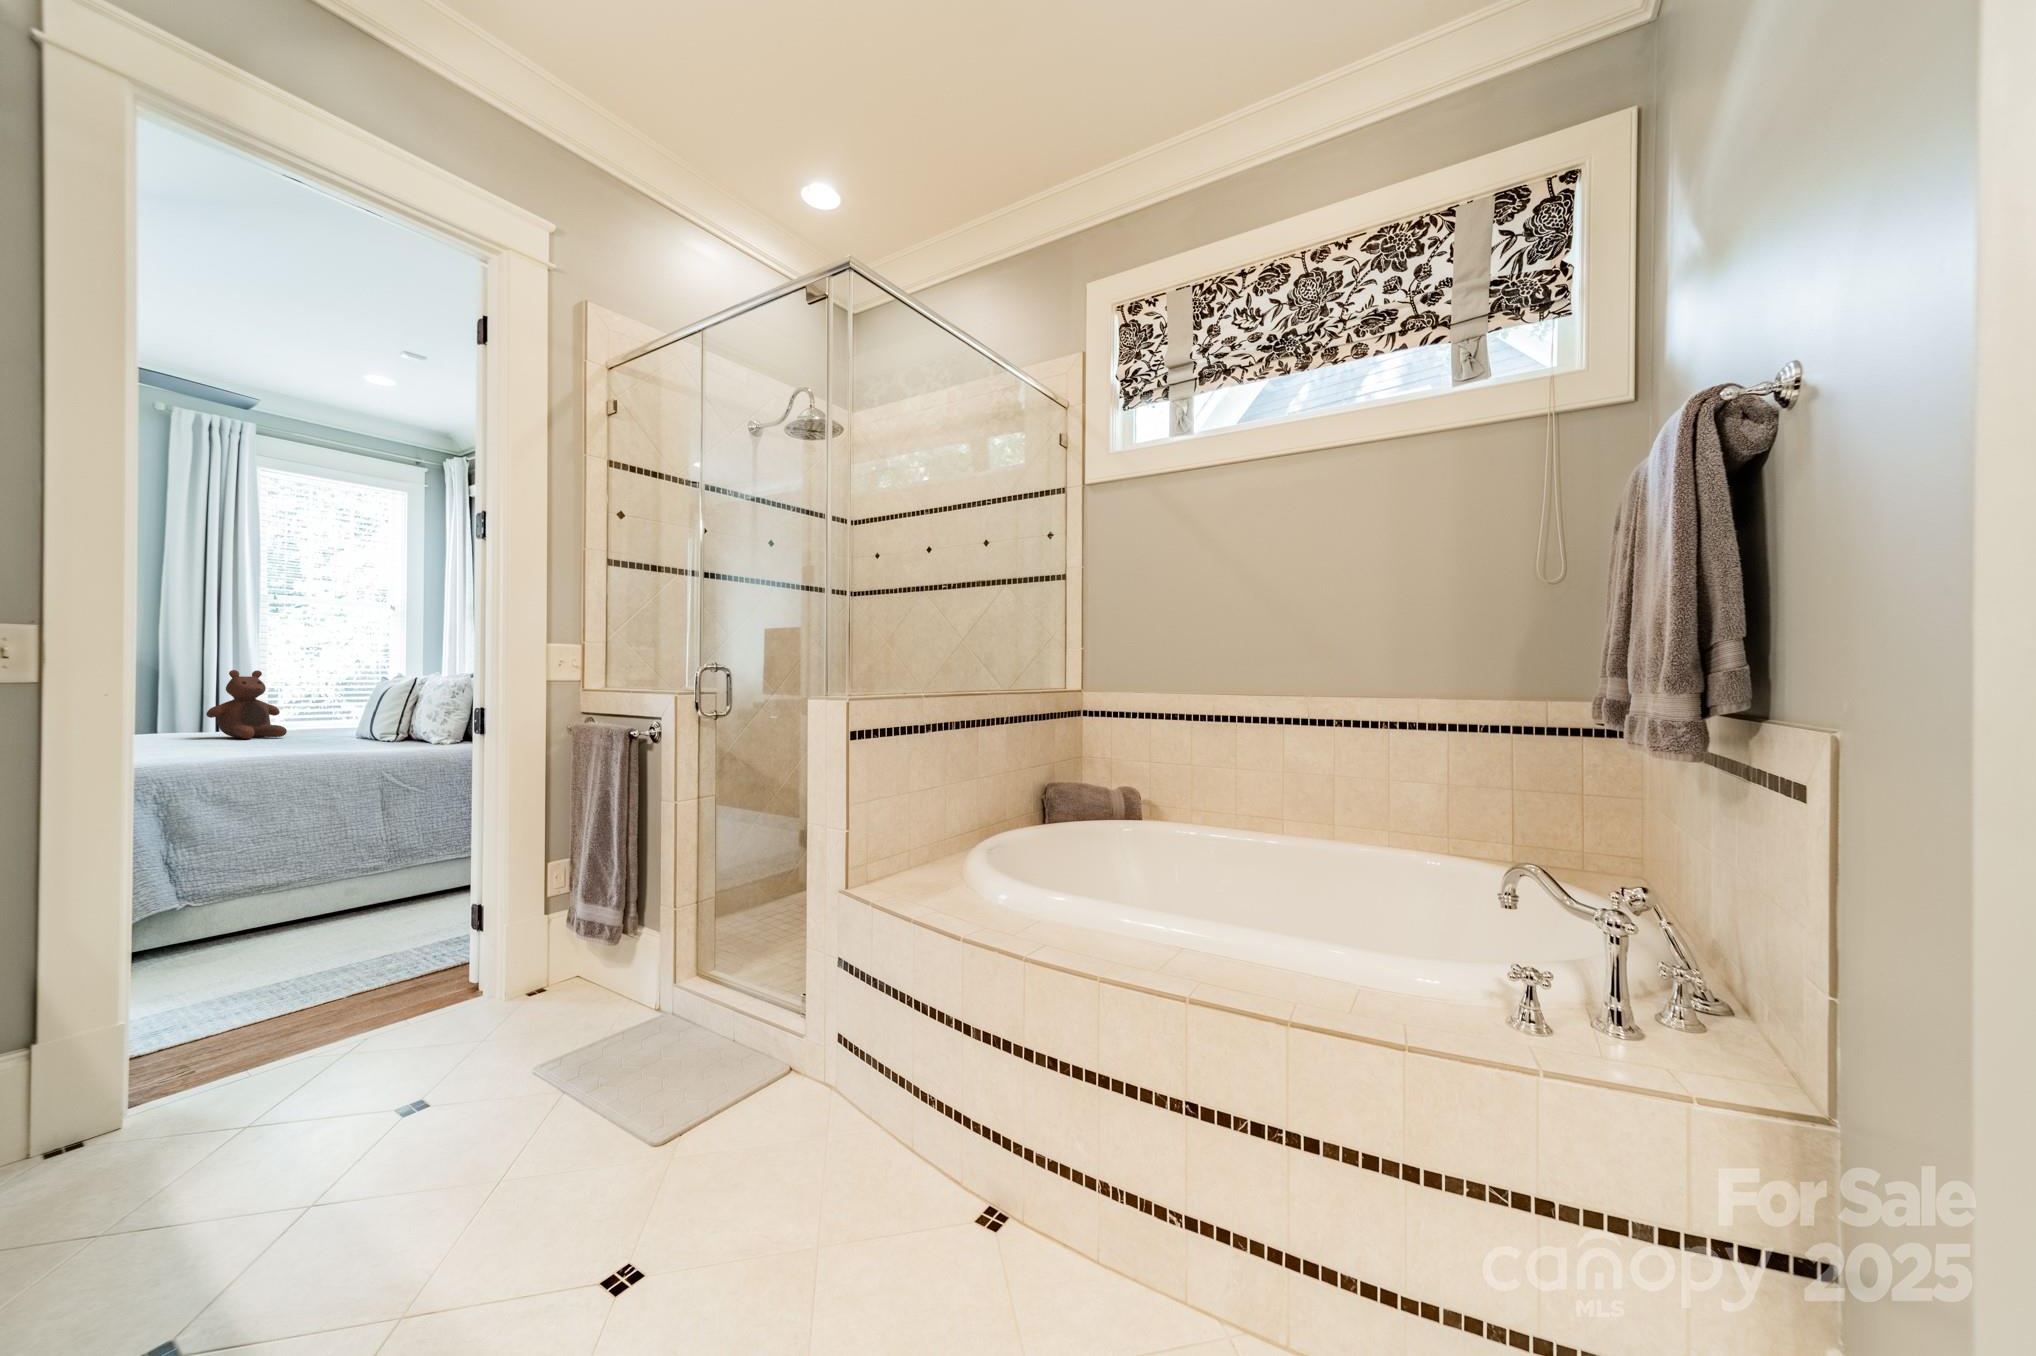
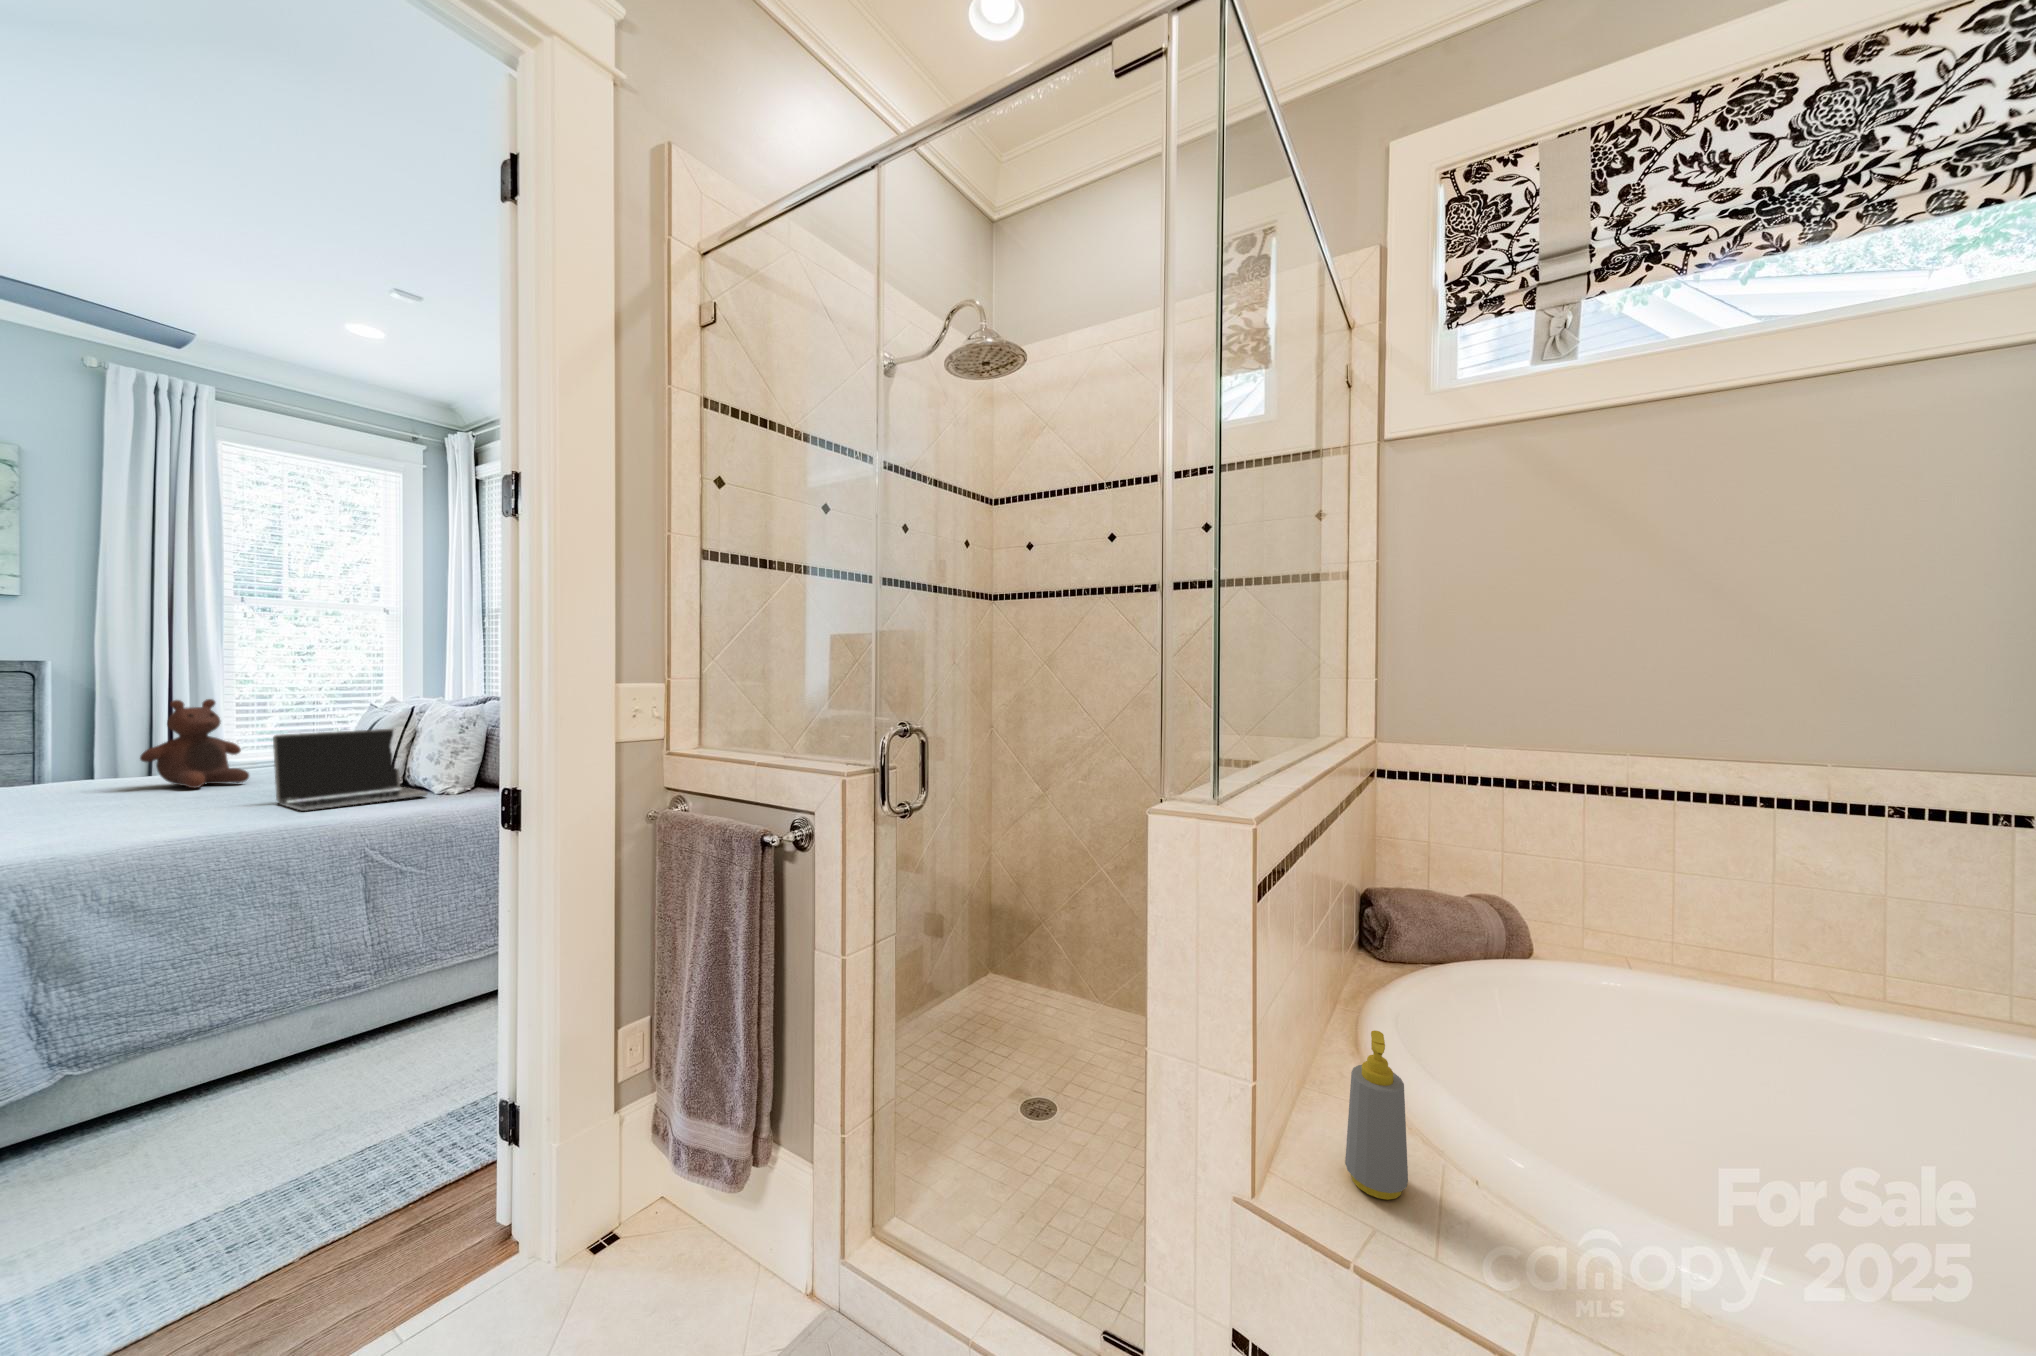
laptop: none [311,695,426,751] -> present [273,729,427,811]
soap bottle: none [899,811,928,890] -> present [1345,1031,1408,1200]

